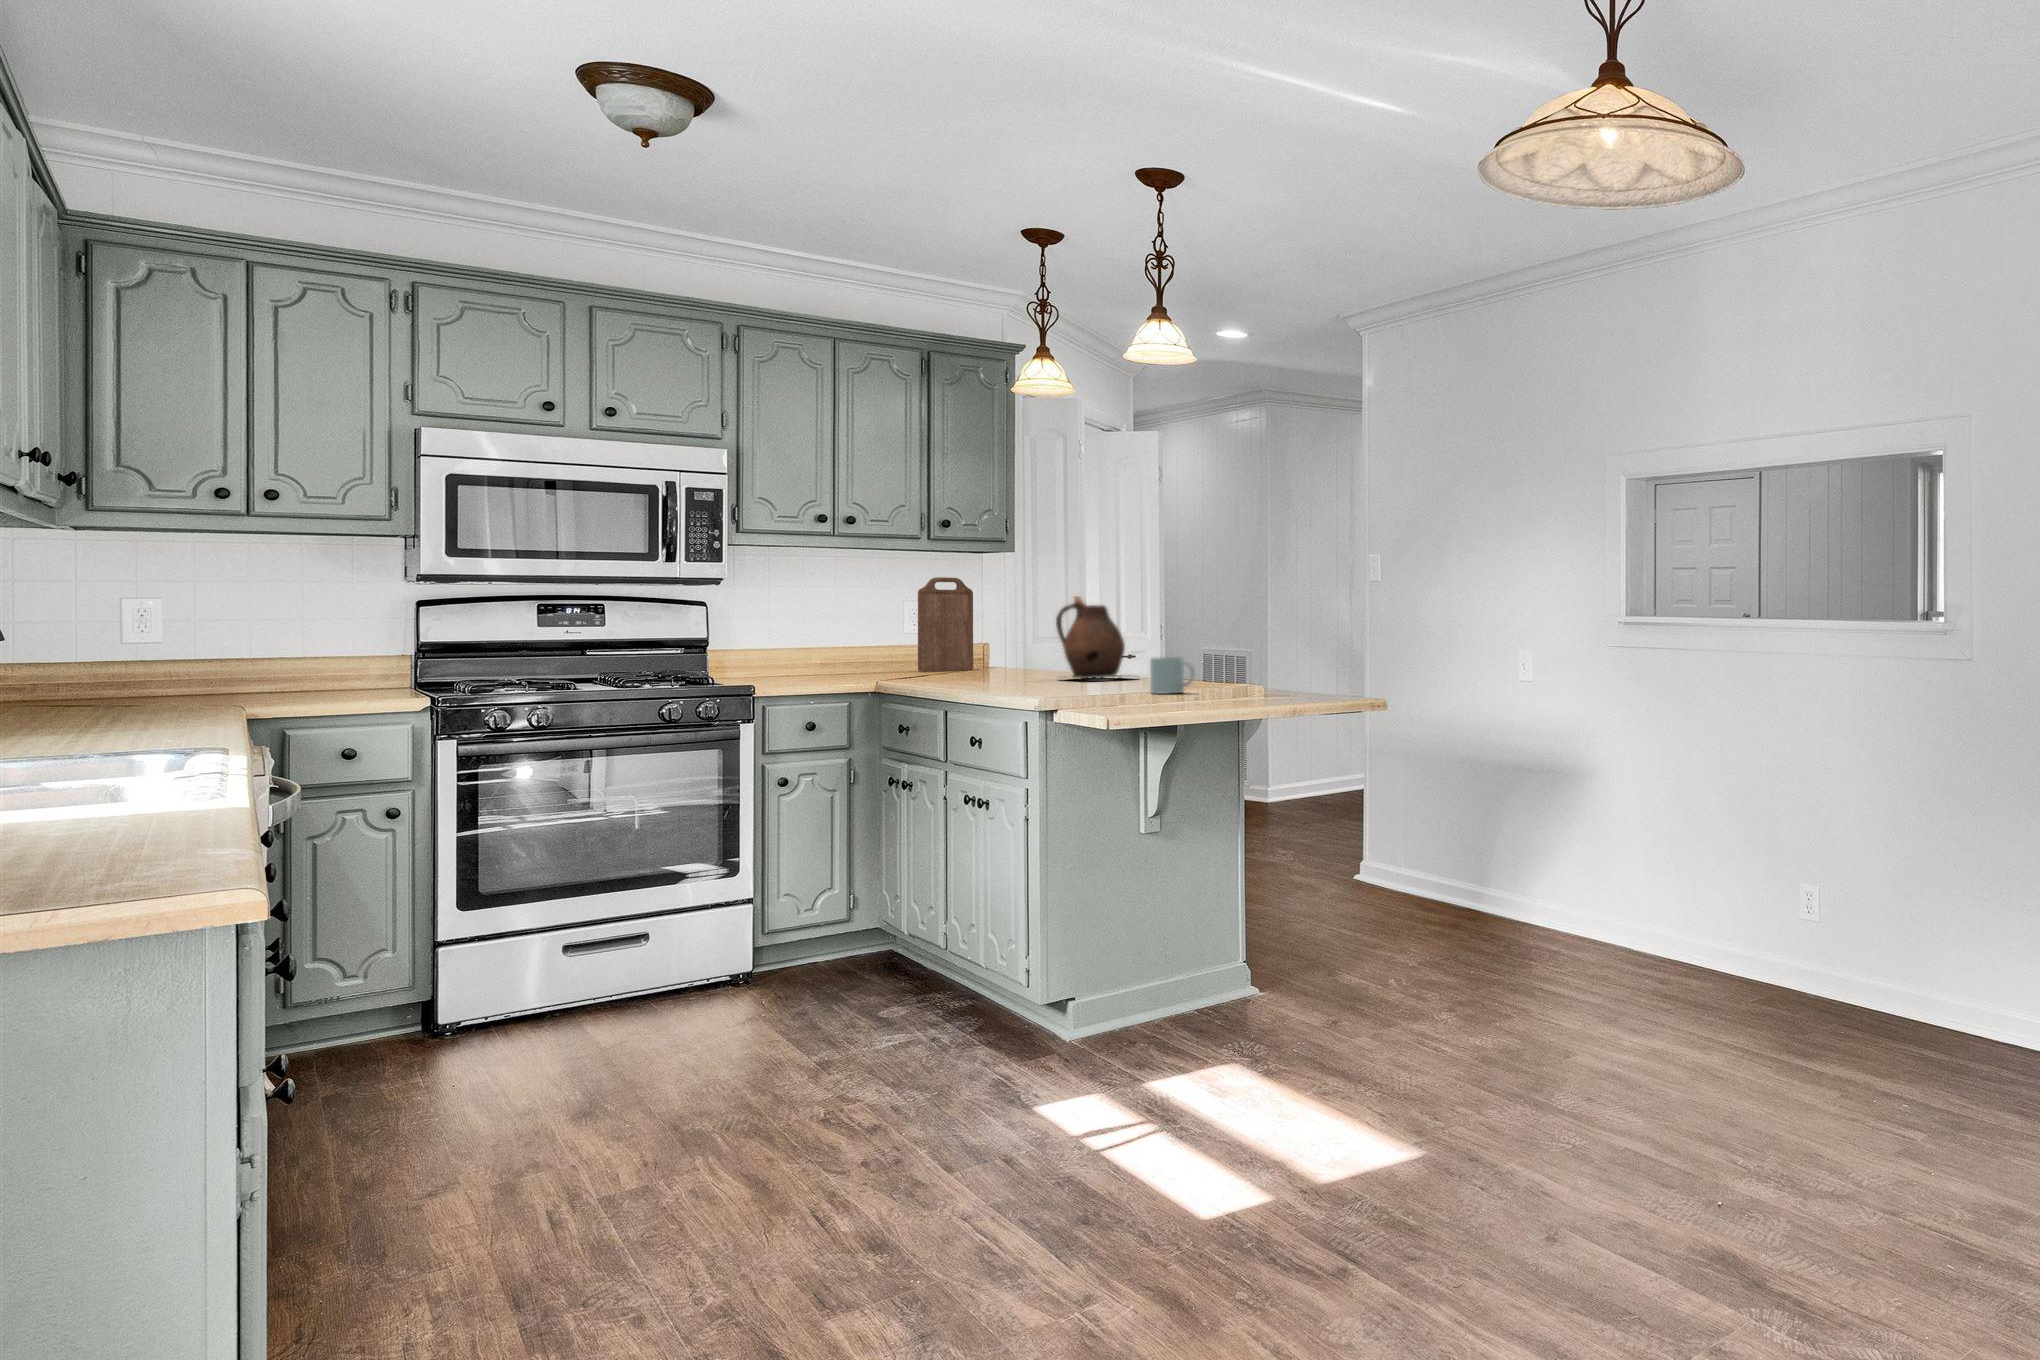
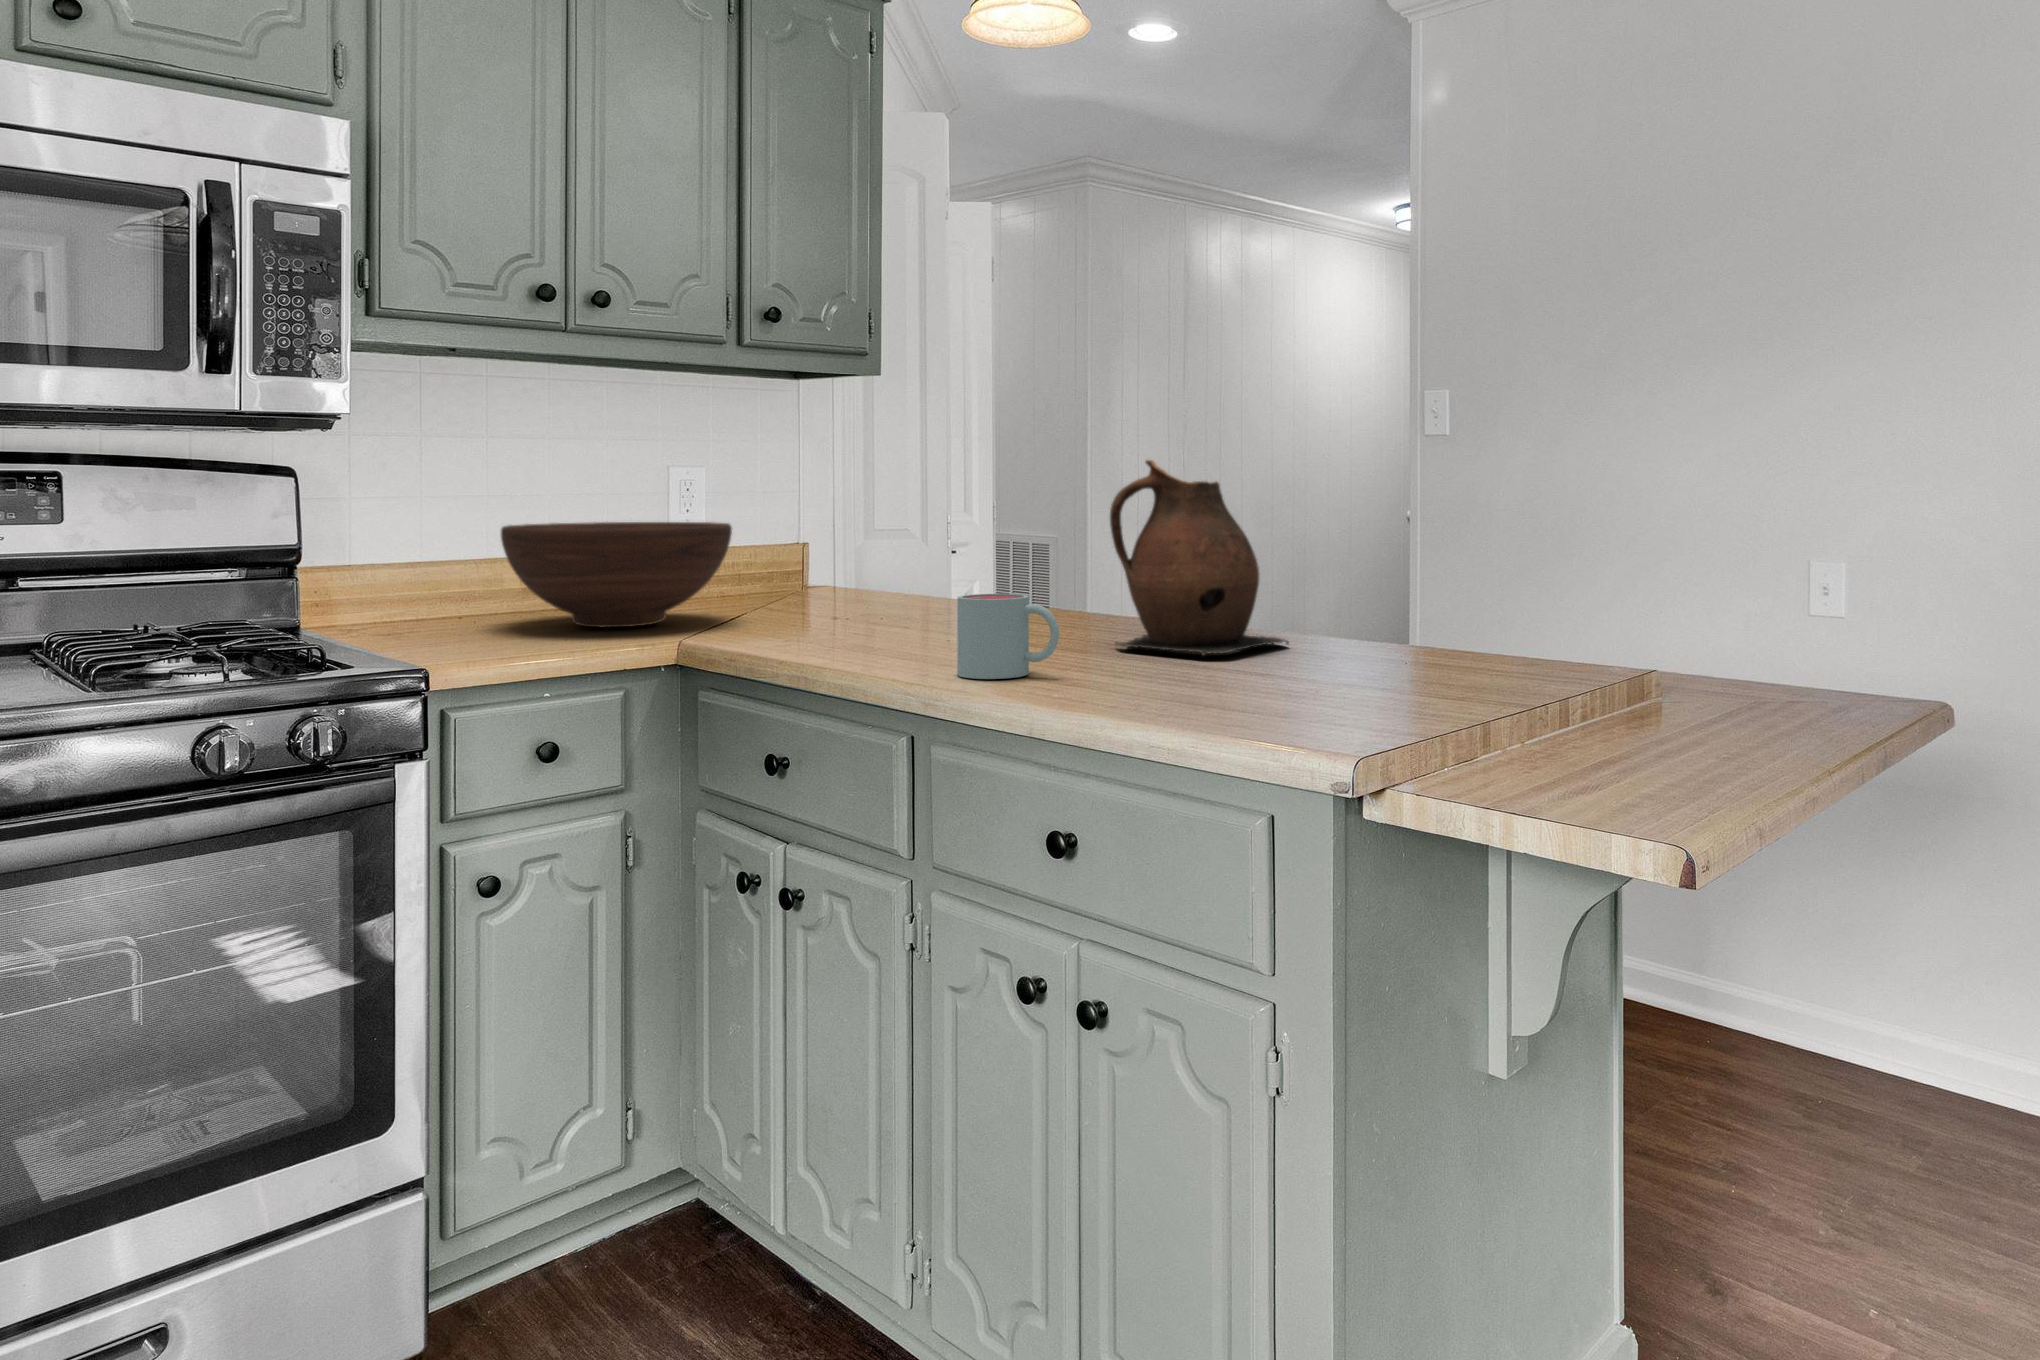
cutting board: present [918,577,973,672] -> none [734,418,832,608]
fruit bowl: none [795,628,906,675] -> present [501,522,732,627]
mug: present [1150,657,1195,694] -> present [957,594,1059,679]

